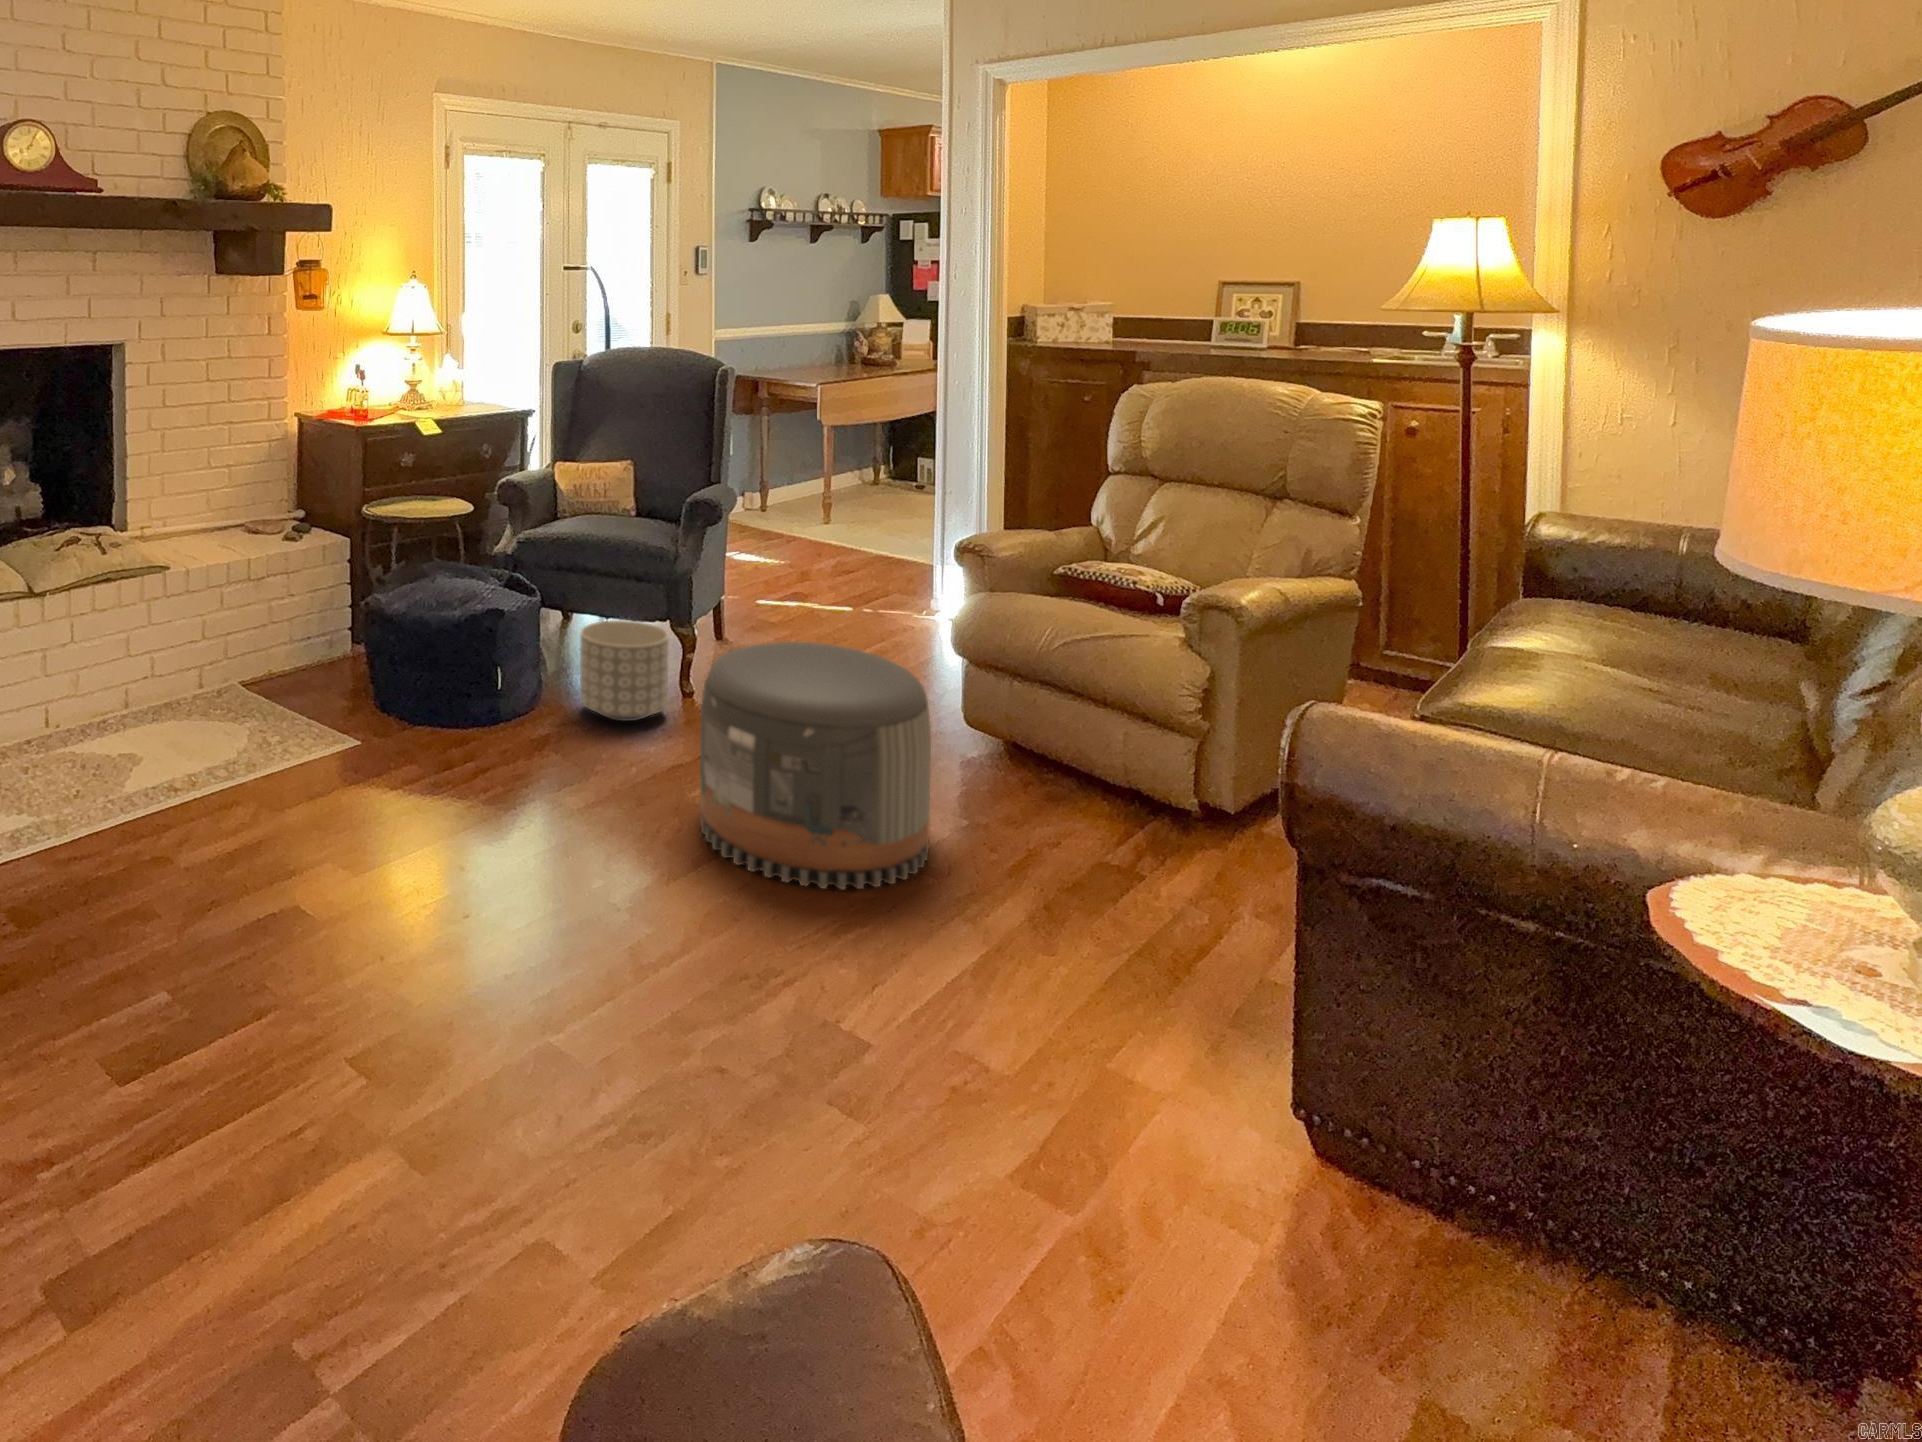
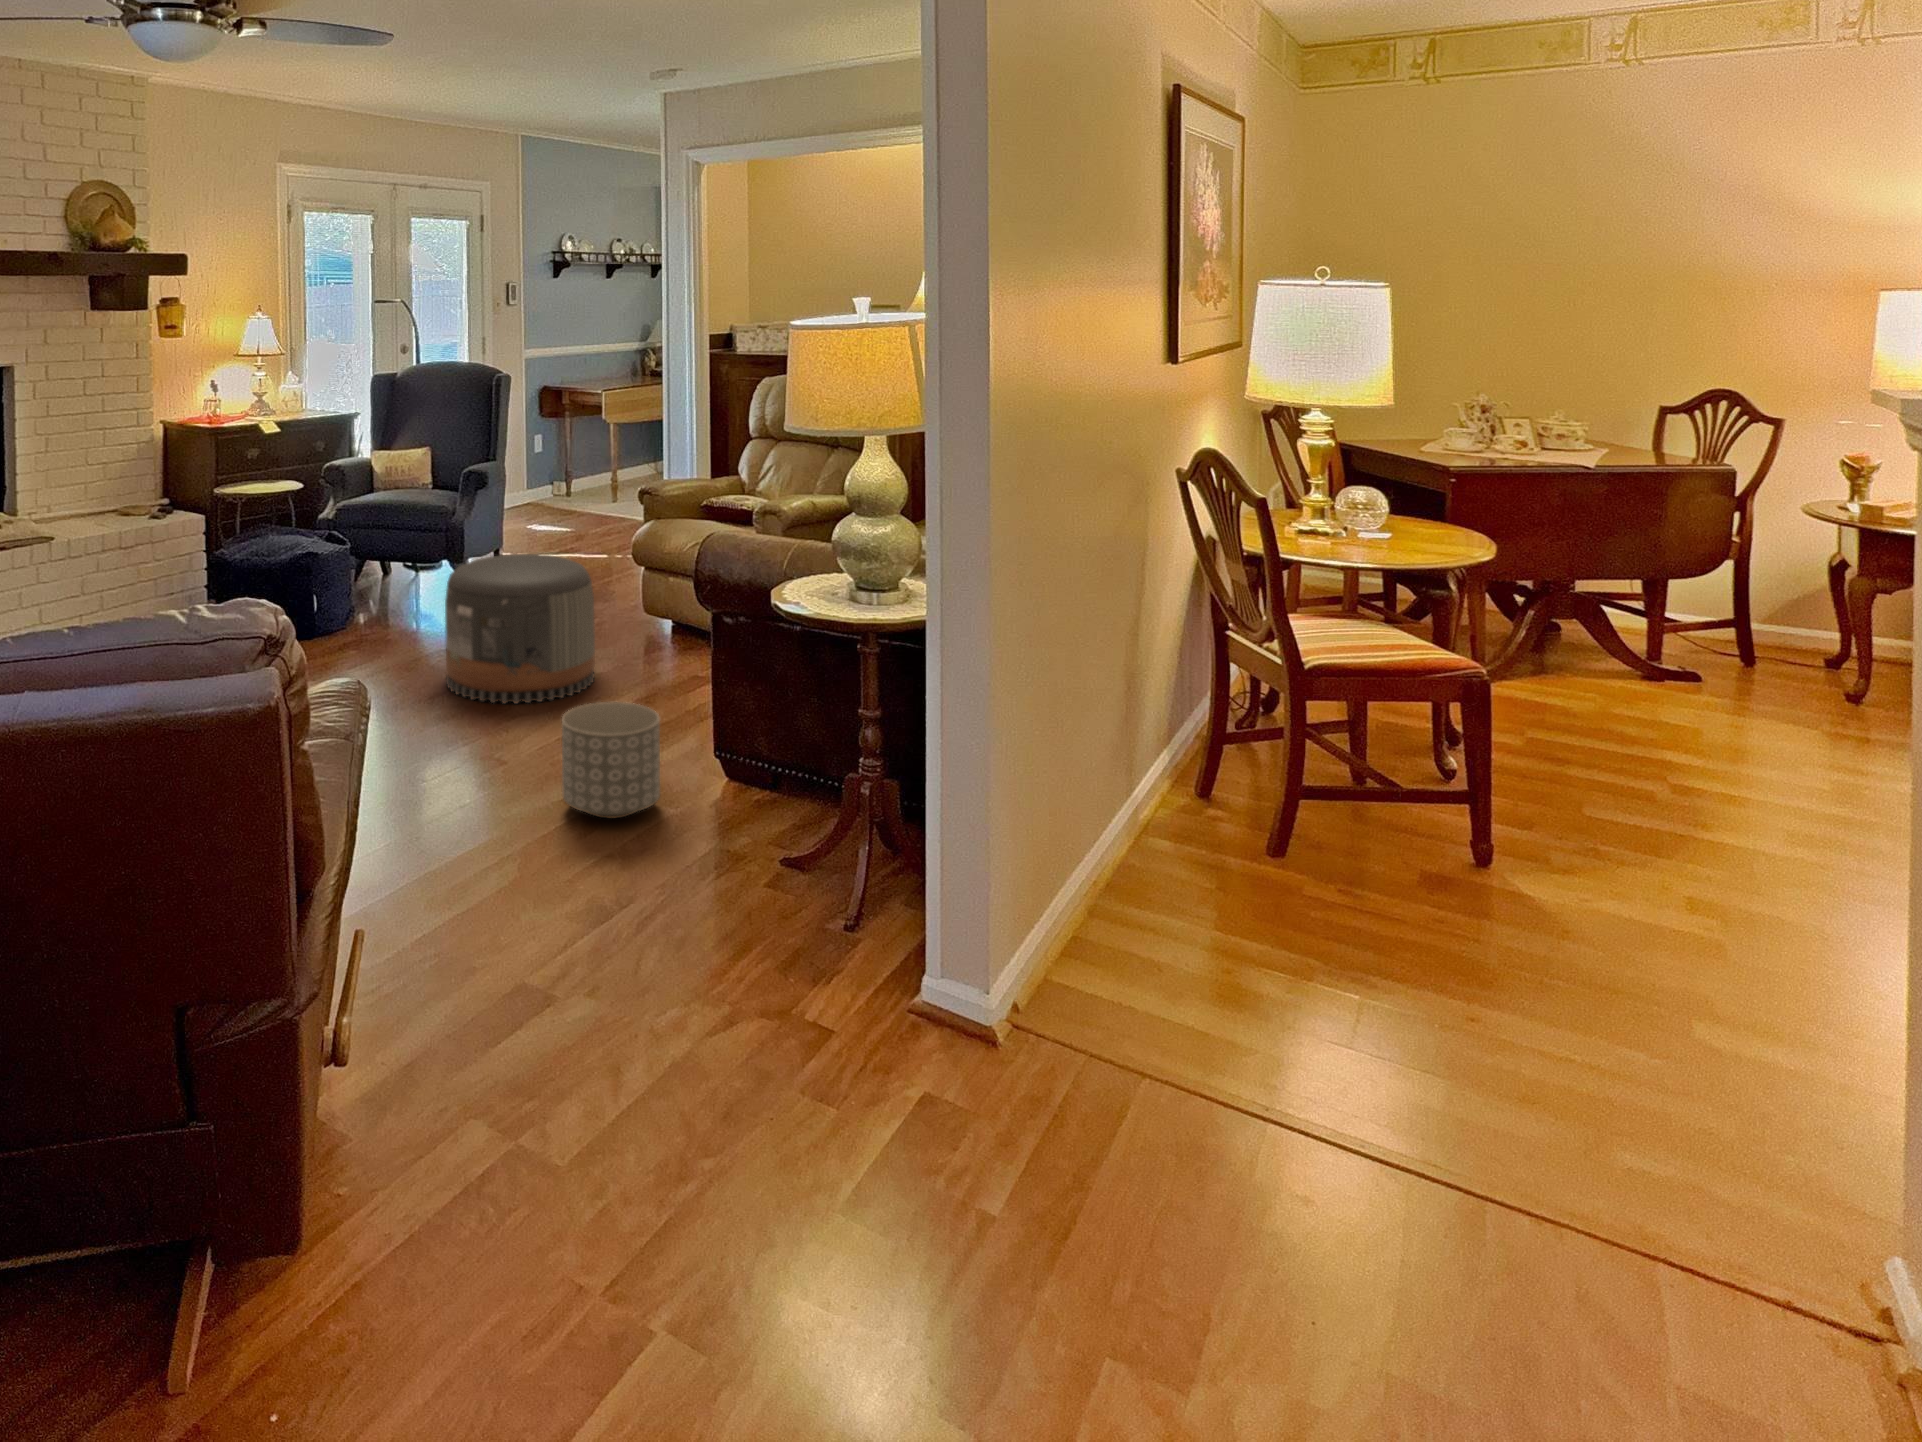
planter: present [580,620,669,721] -> present [562,702,660,818]

